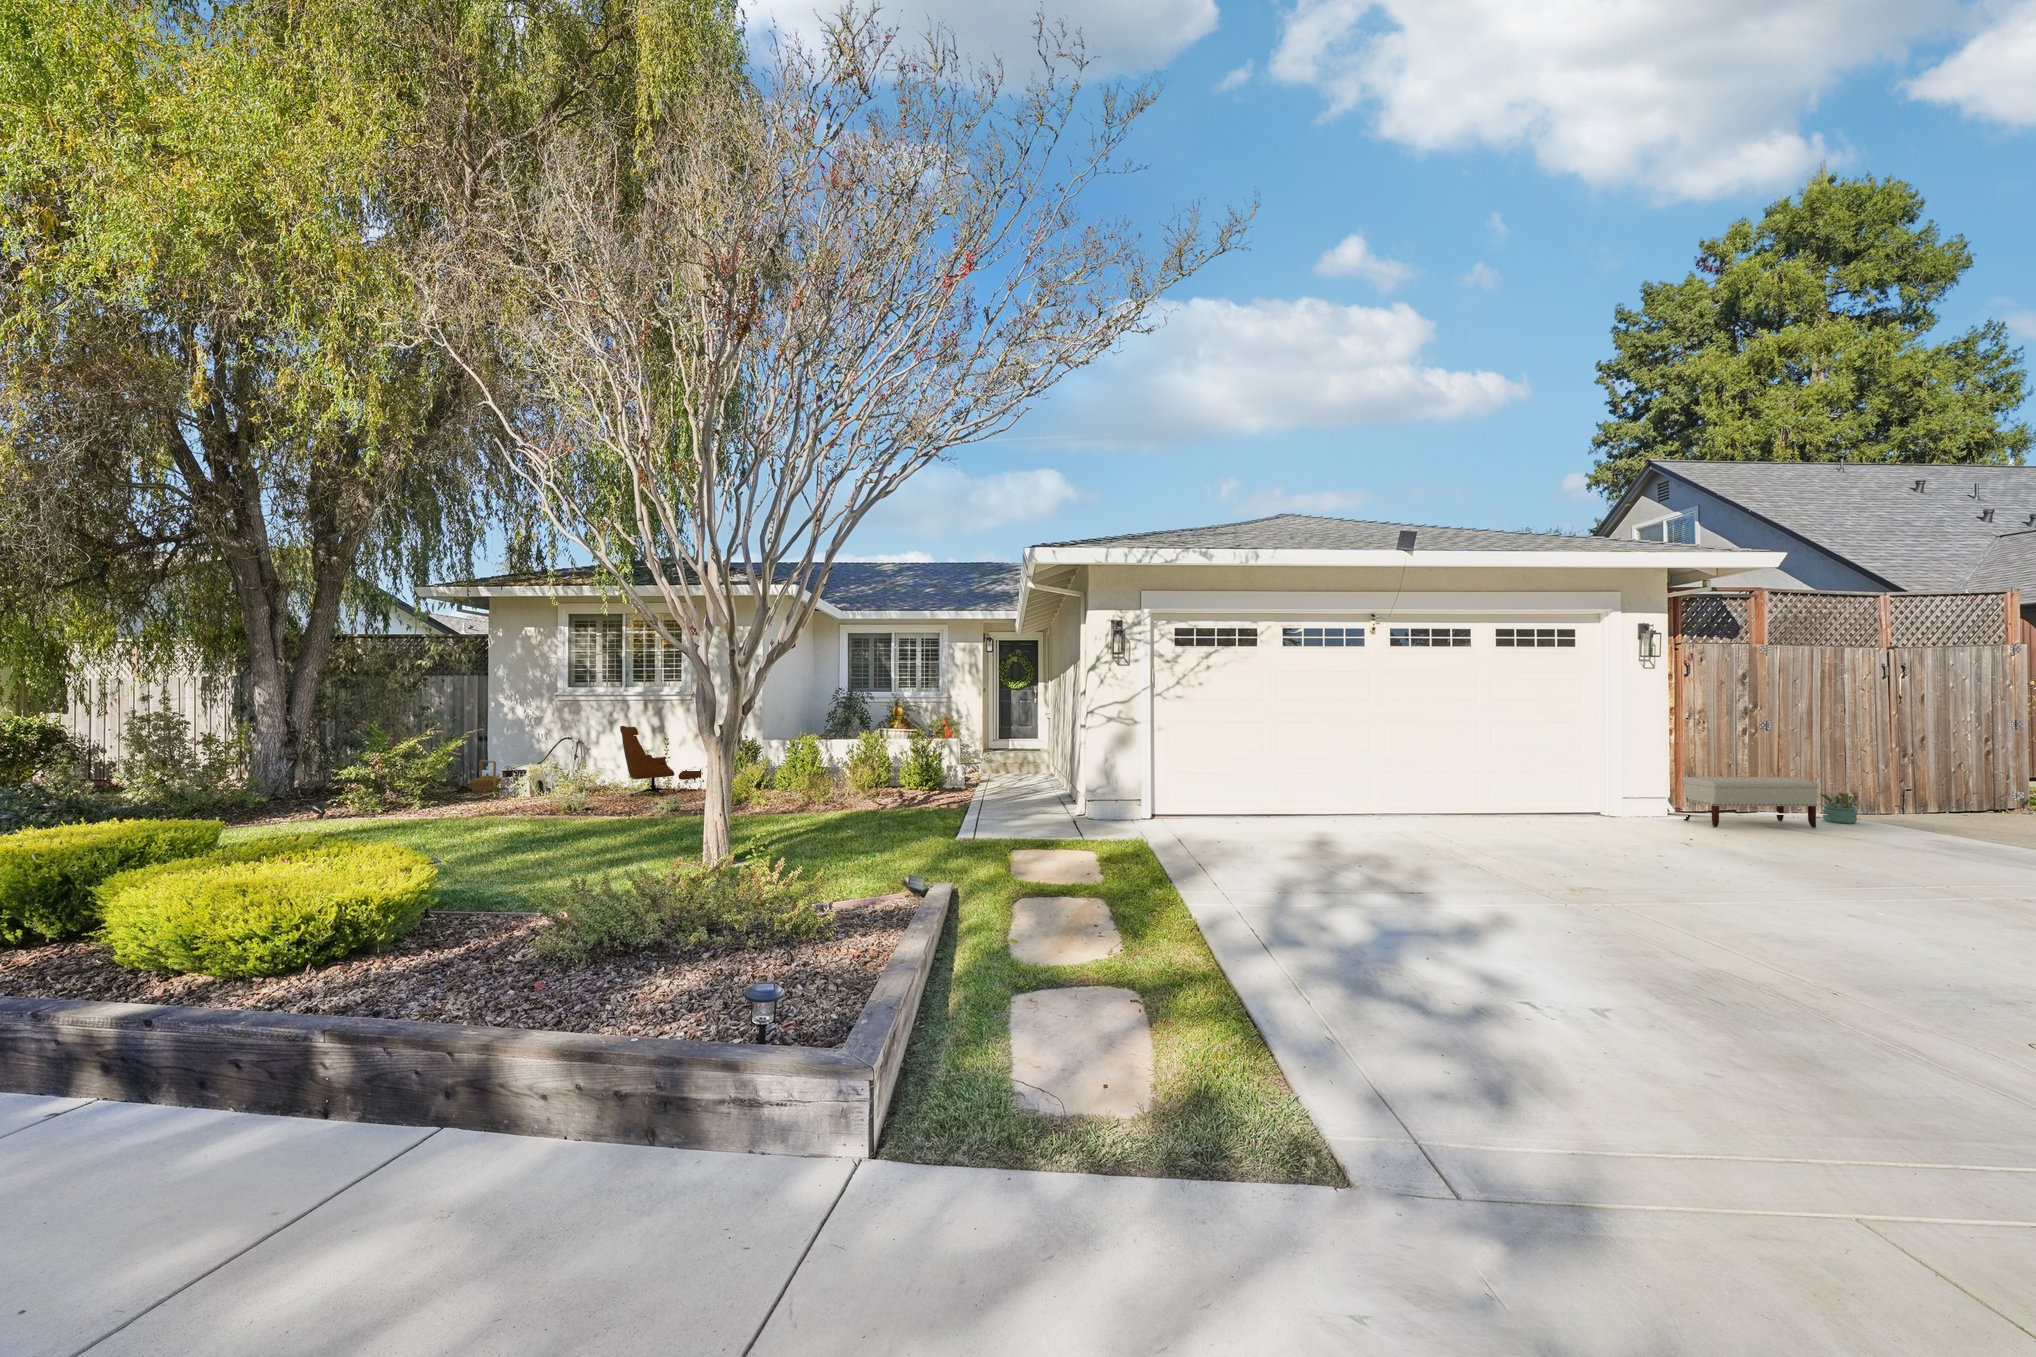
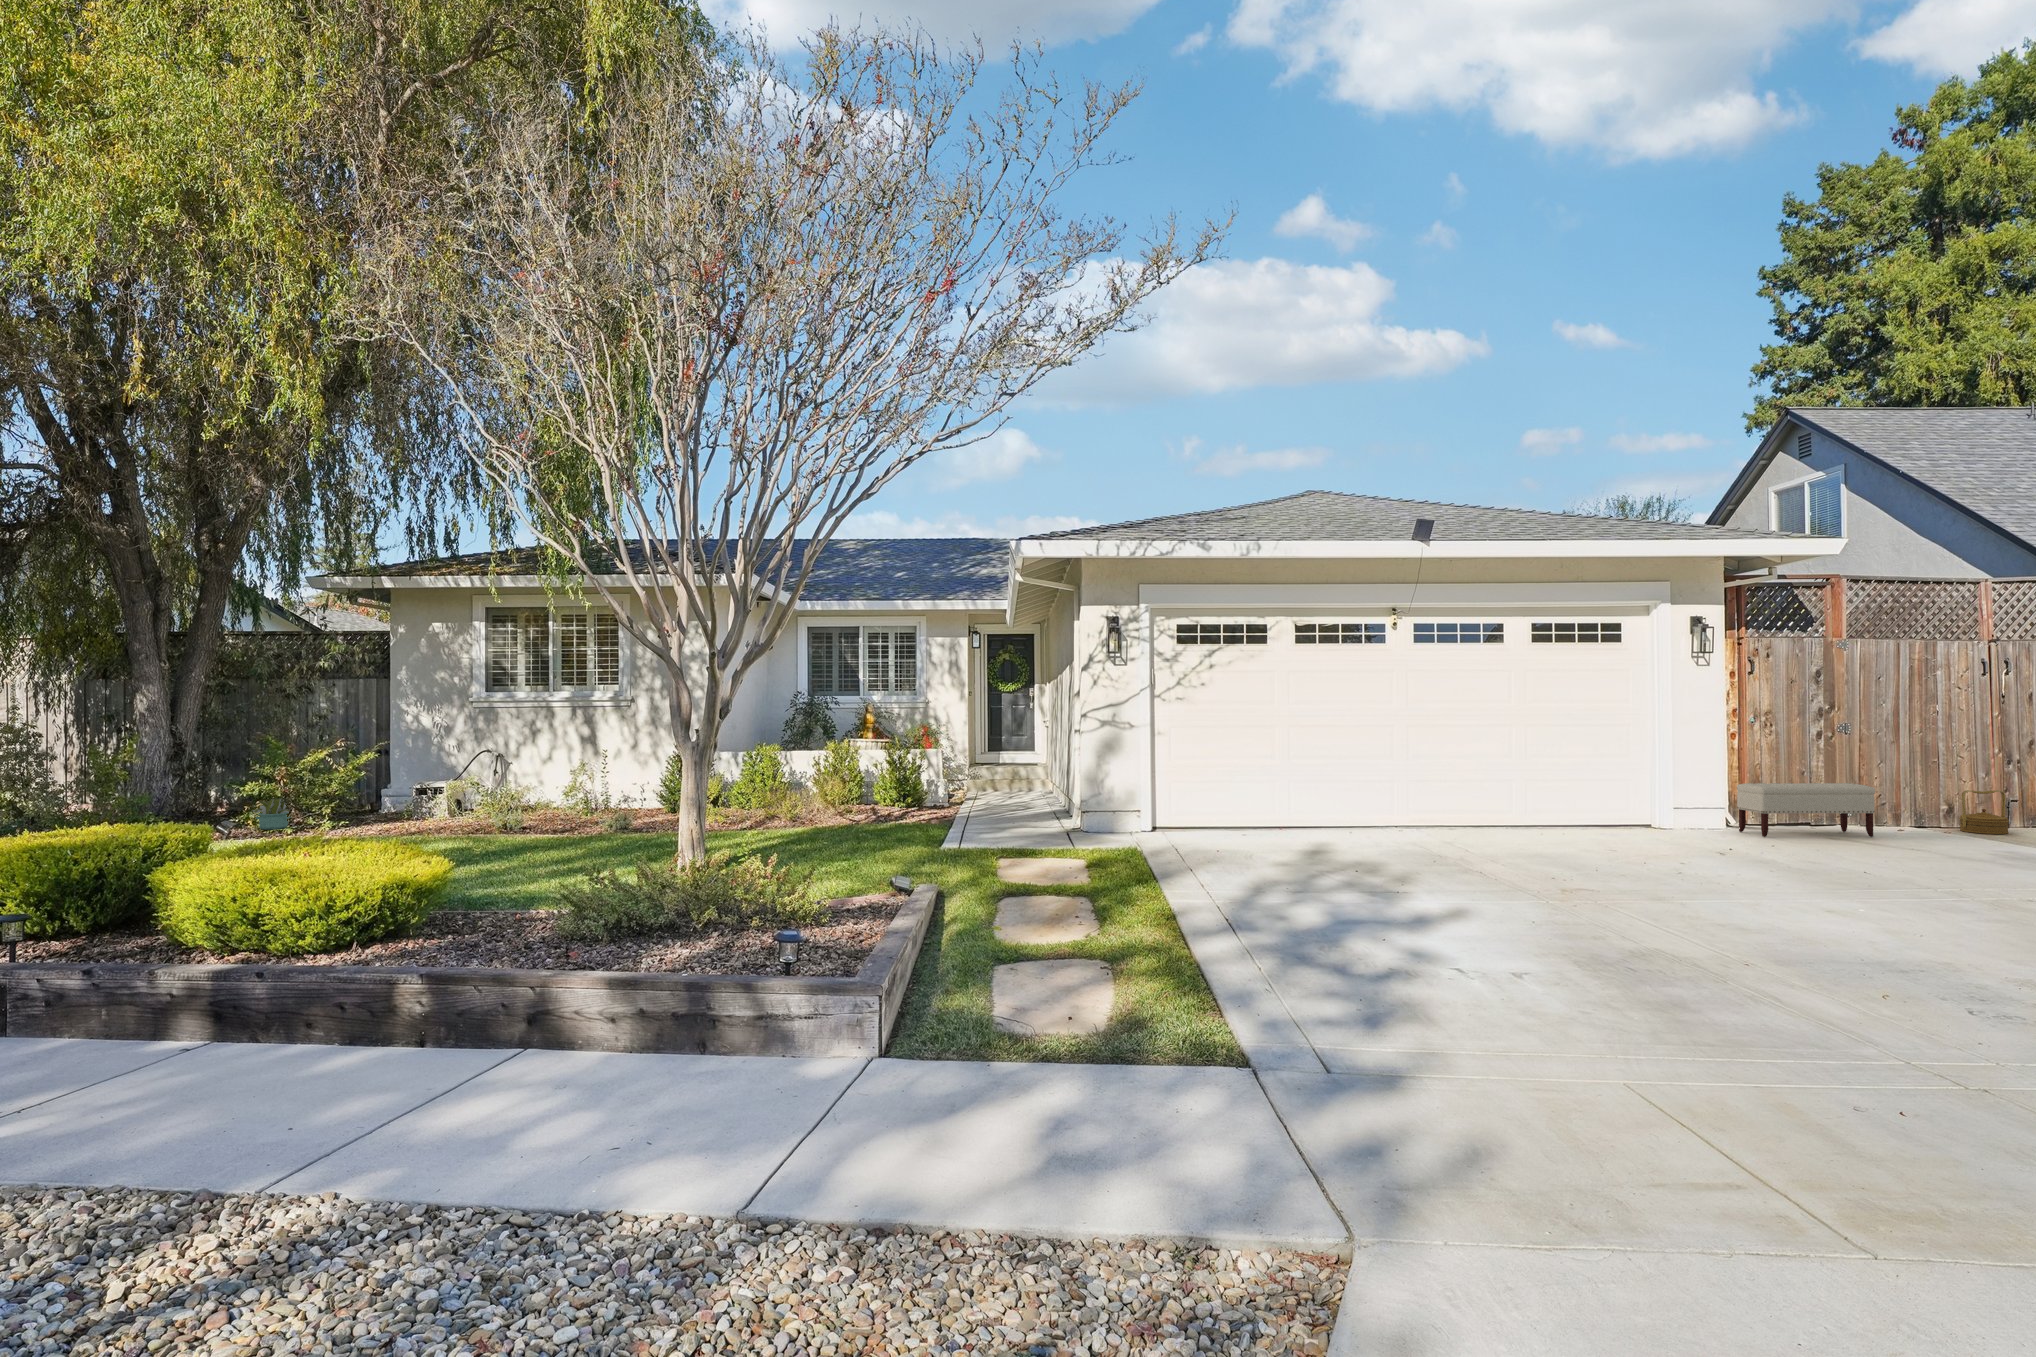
lounge chair: present [620,726,702,796] -> none [549,736,649,818]
woven basket: present [471,760,502,791] -> present [1959,790,2009,834]
decorative plant: present [1820,793,1858,824] -> present [253,799,291,830]

